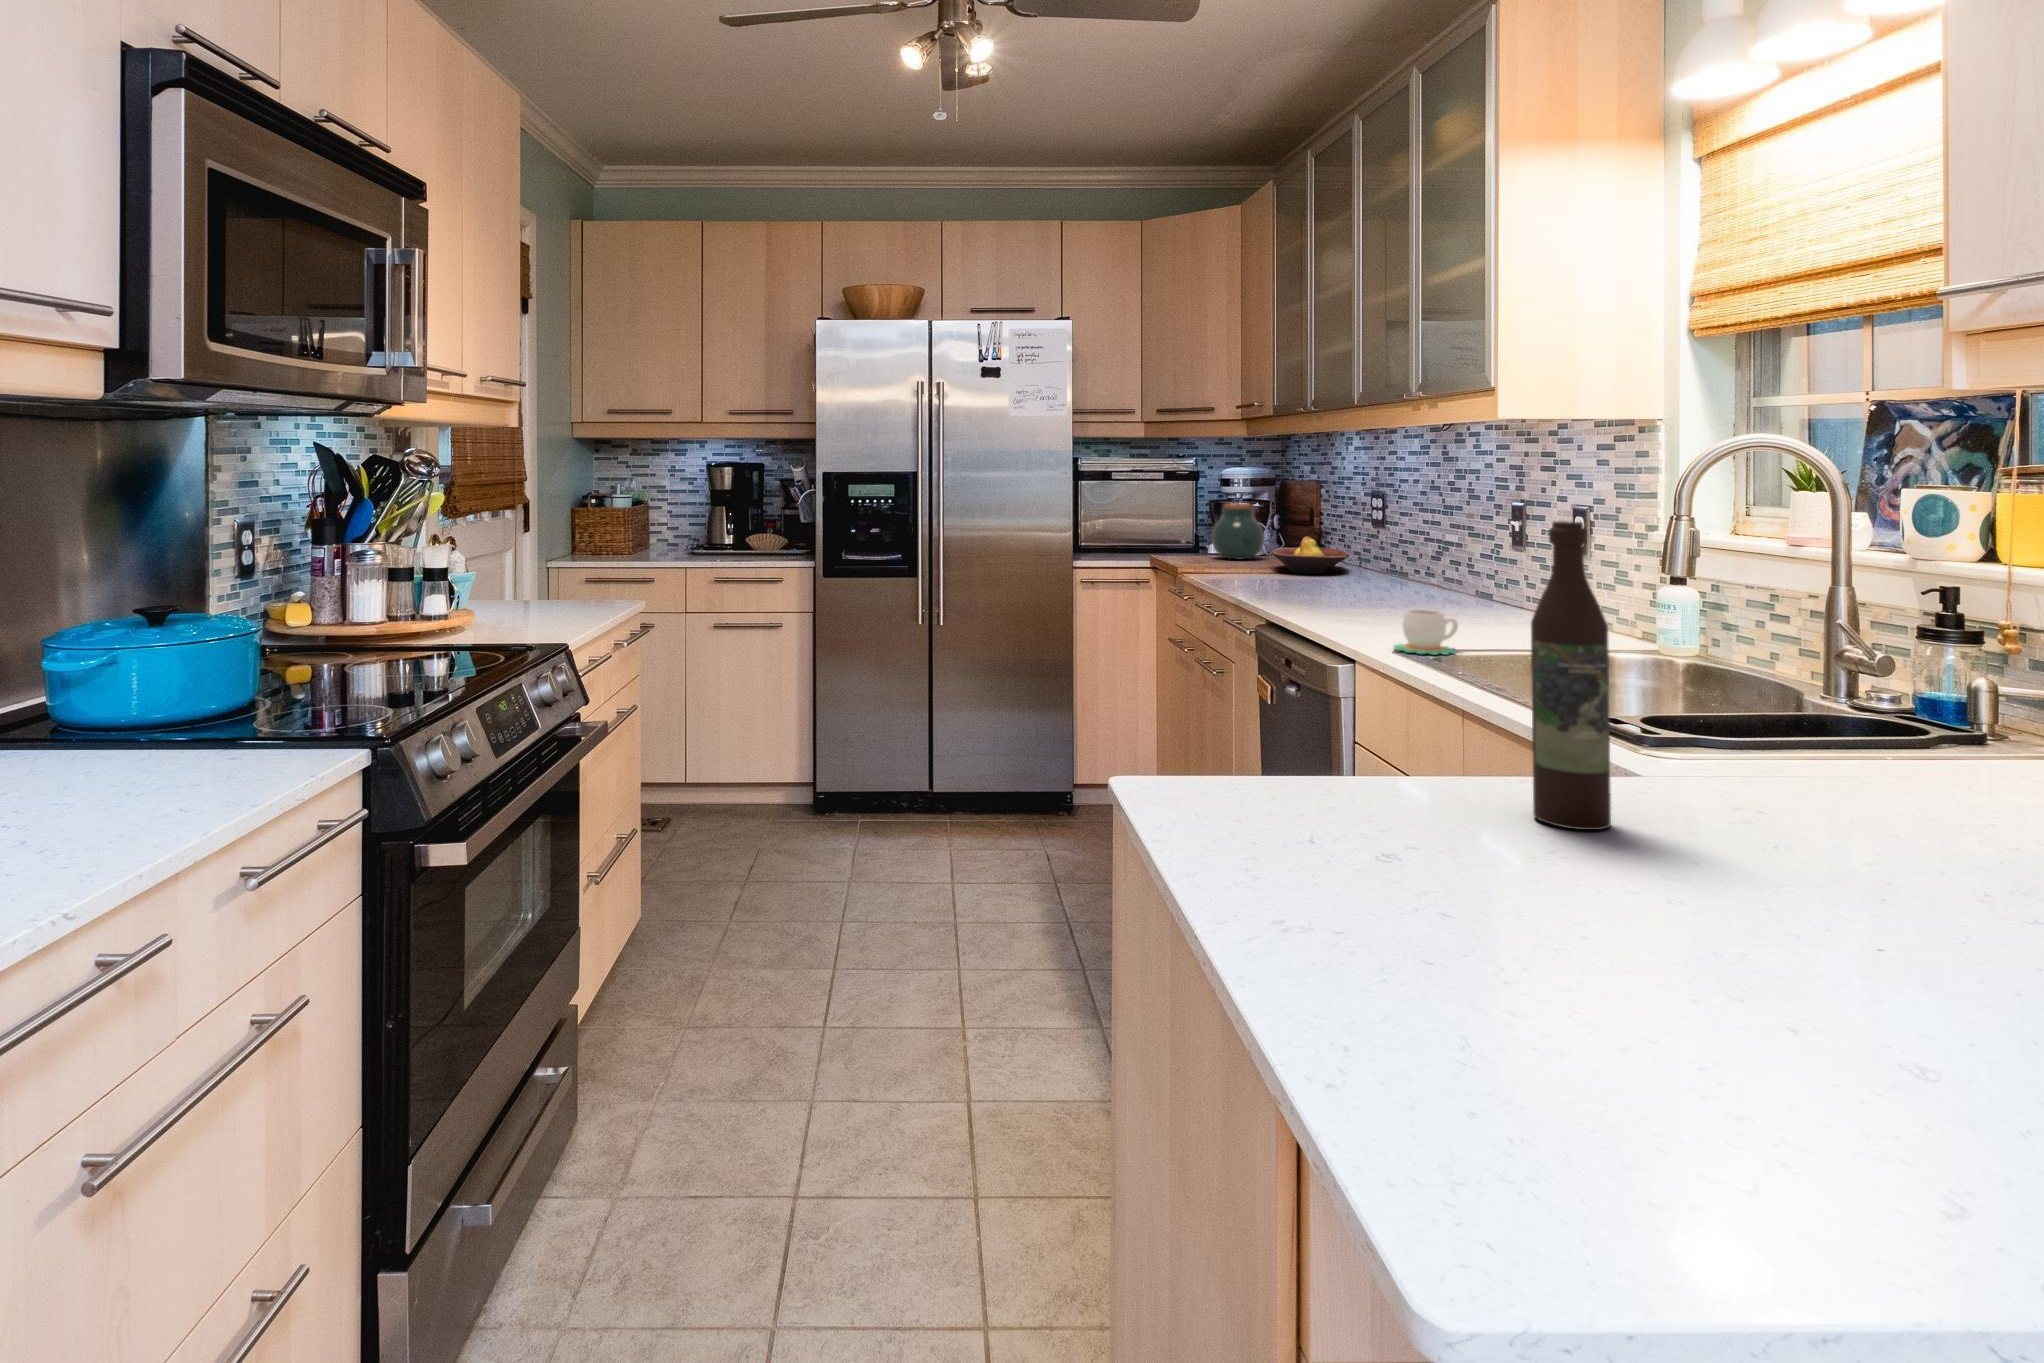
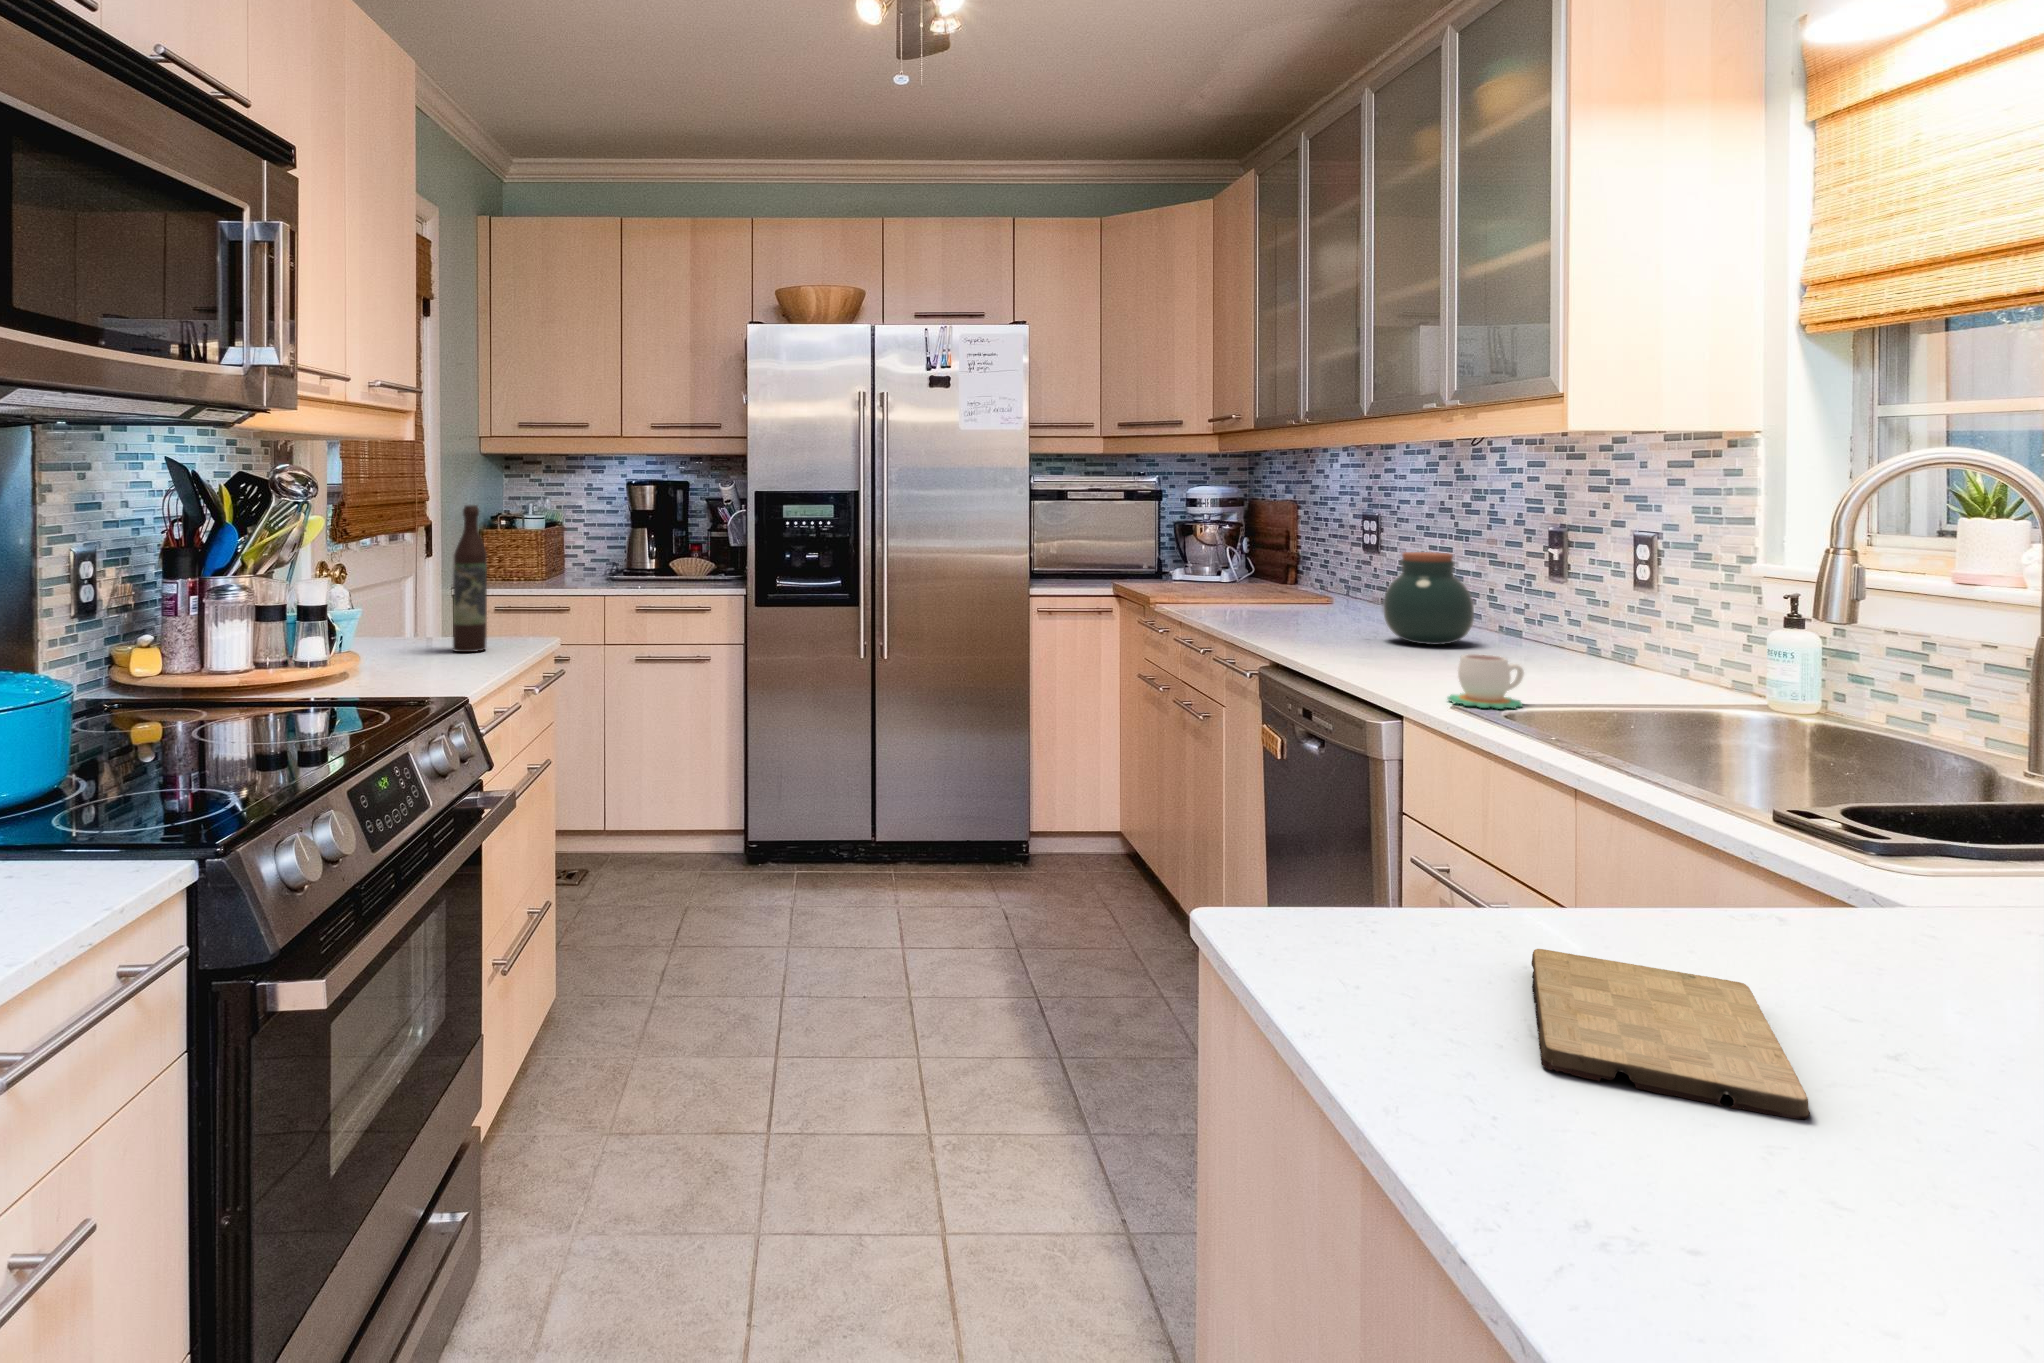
jar: present [1212,504,1264,559] -> present [1383,552,1474,645]
wine bottle: present [1531,521,1611,830] -> present [453,505,487,652]
fruit bowl: present [1272,537,1346,574] -> none [1258,563,1342,605]
cutting board: none [1303,799,1477,887] -> present [1532,949,1810,1119]

